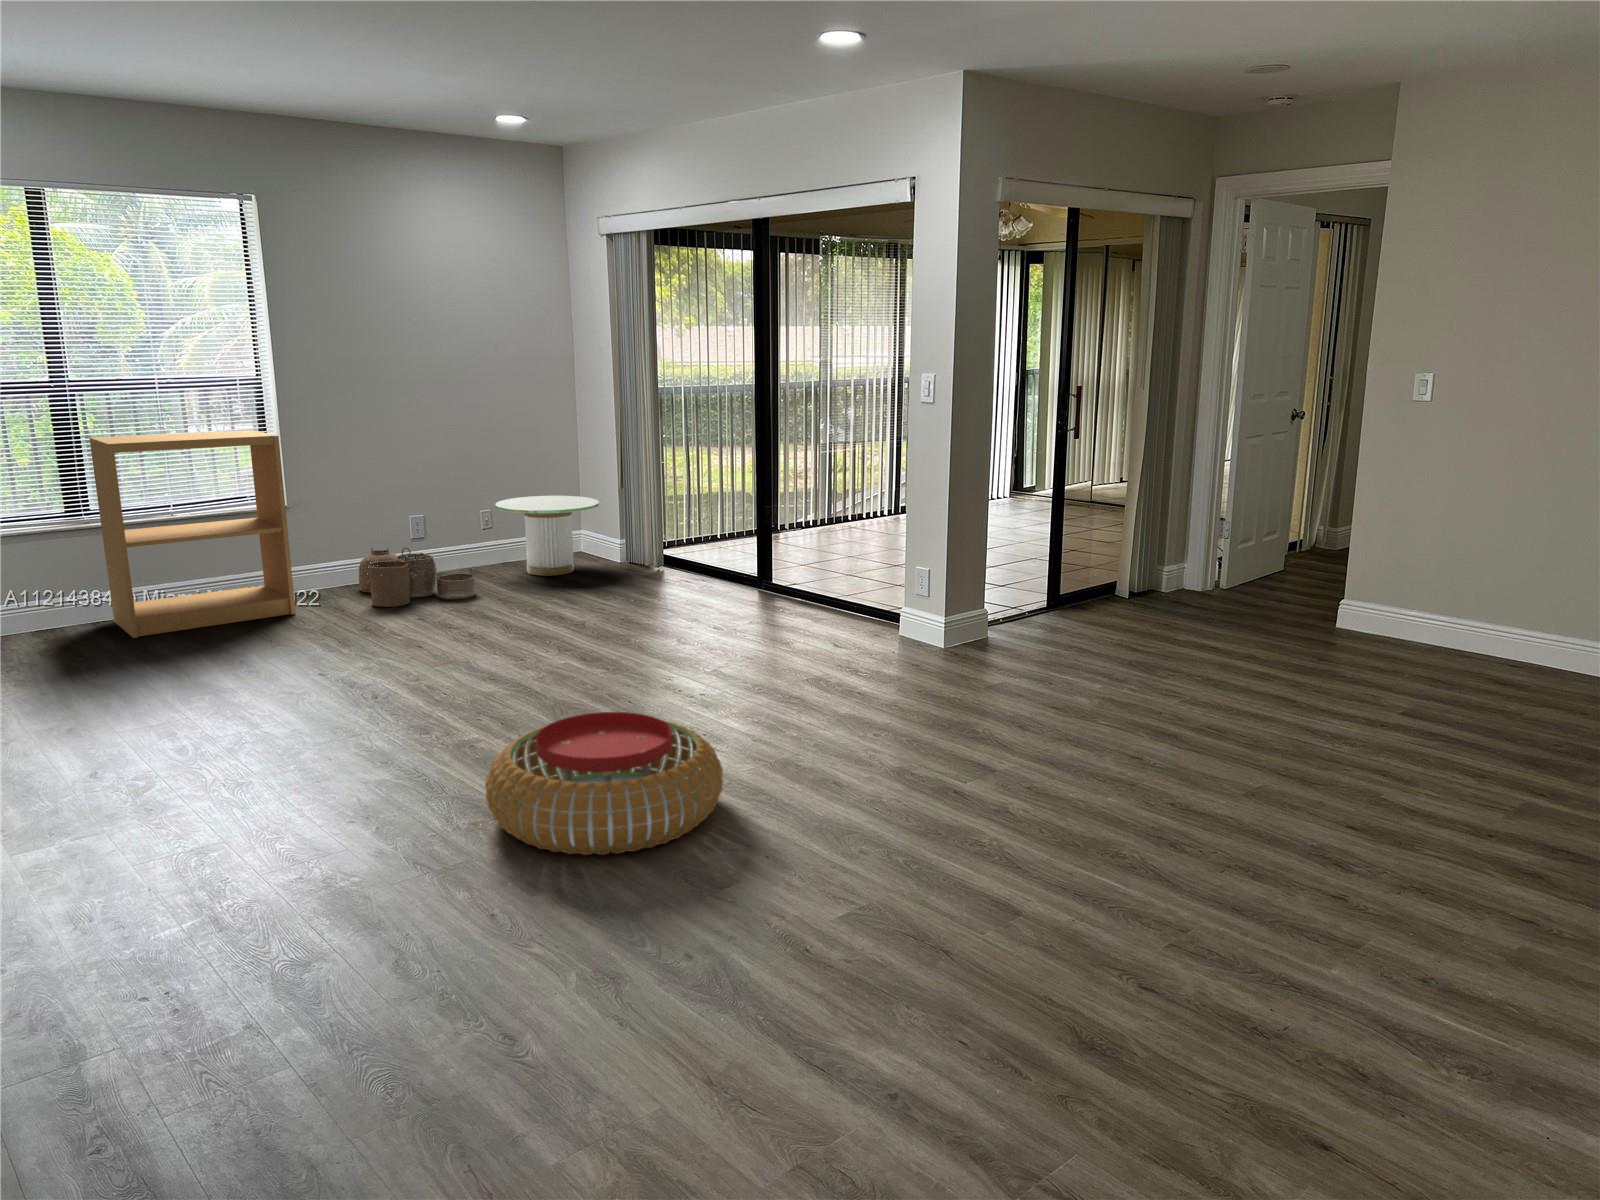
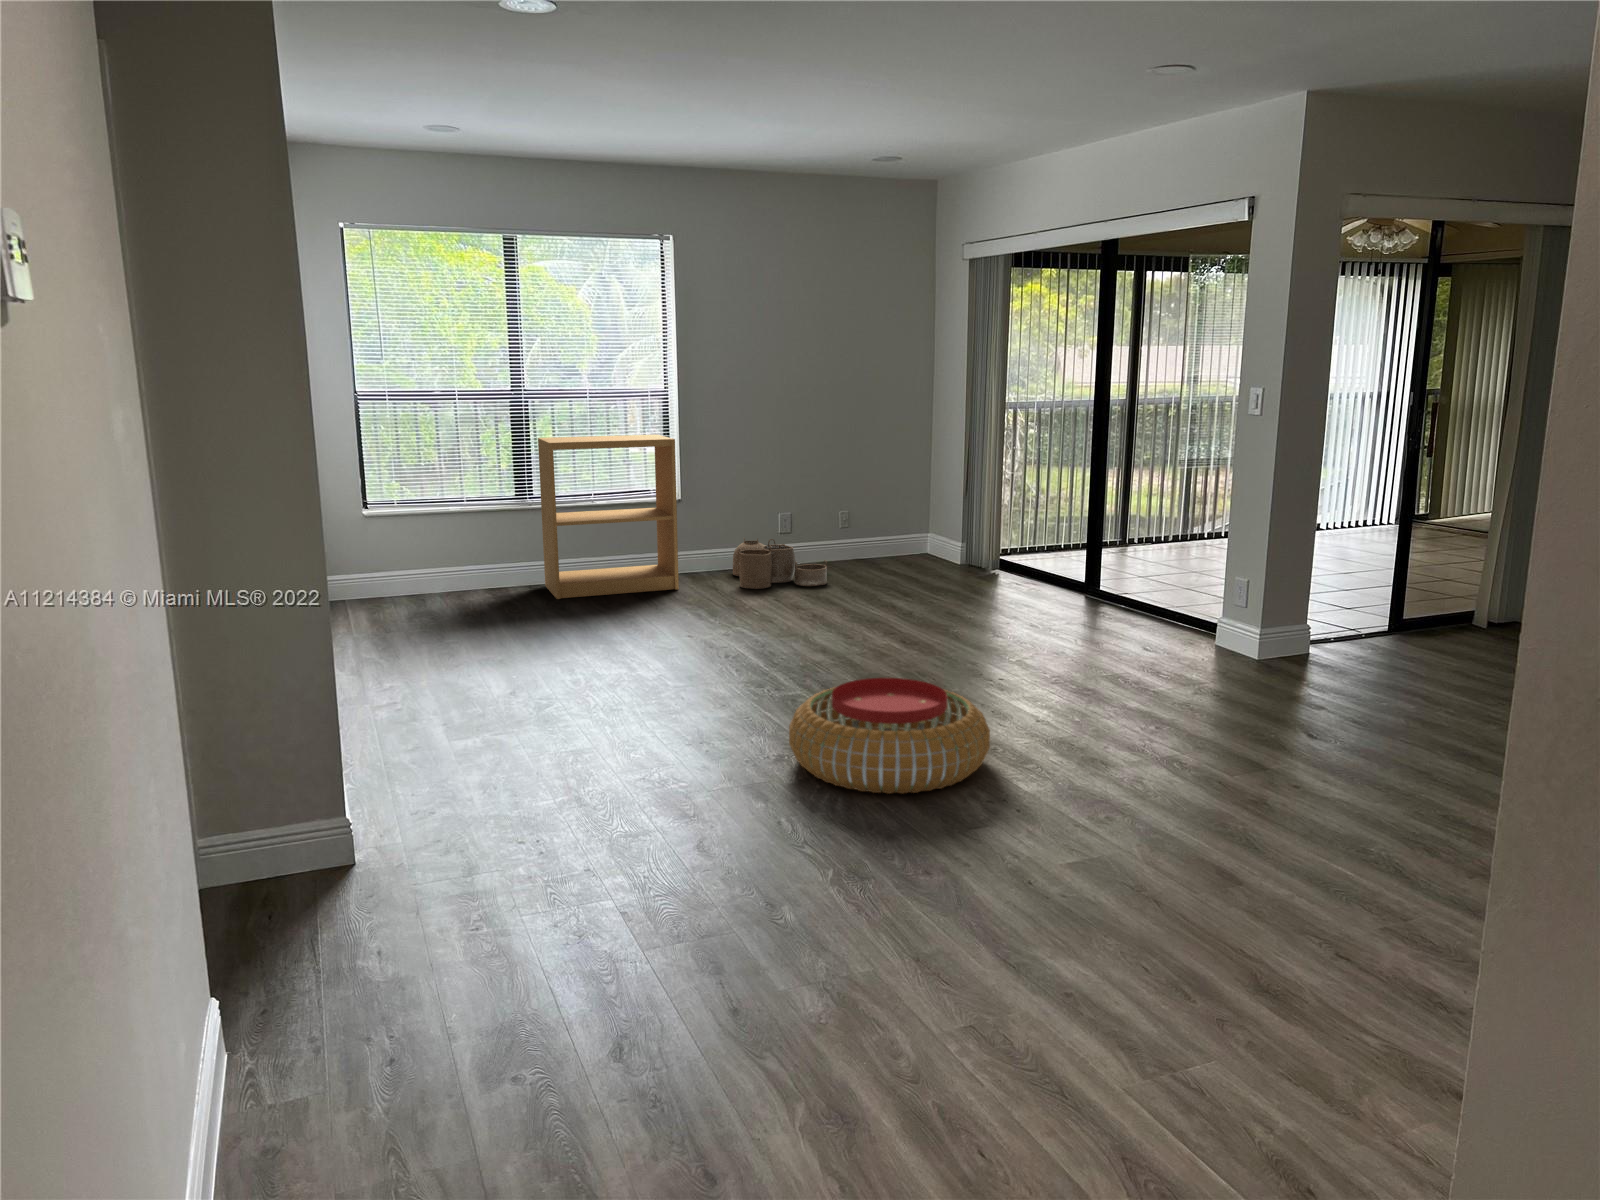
side table: present [495,496,599,576] -> none [852,500,944,572]

